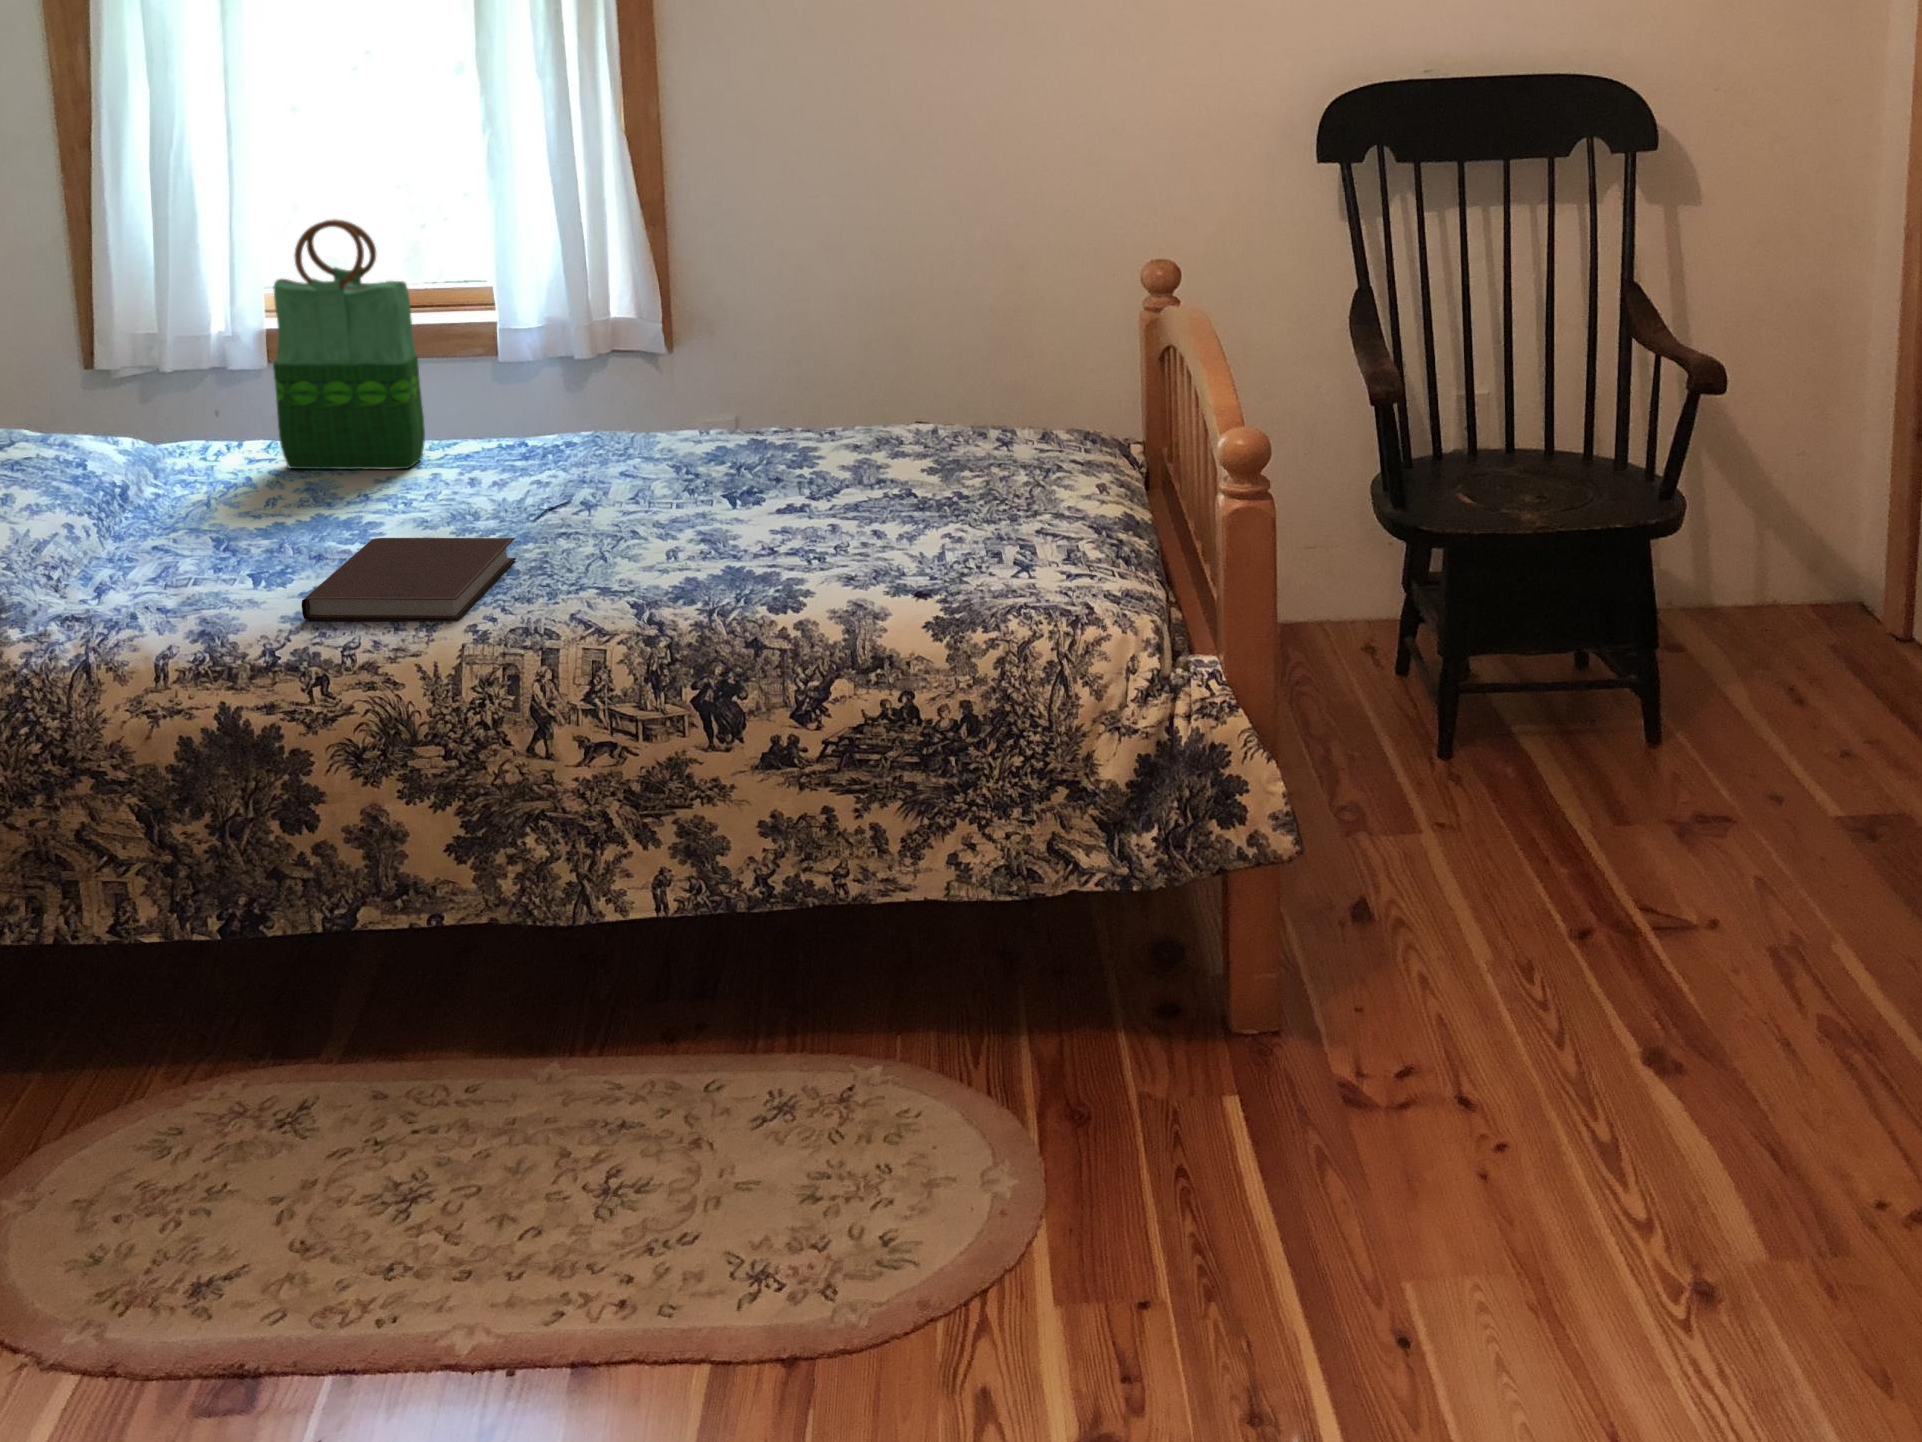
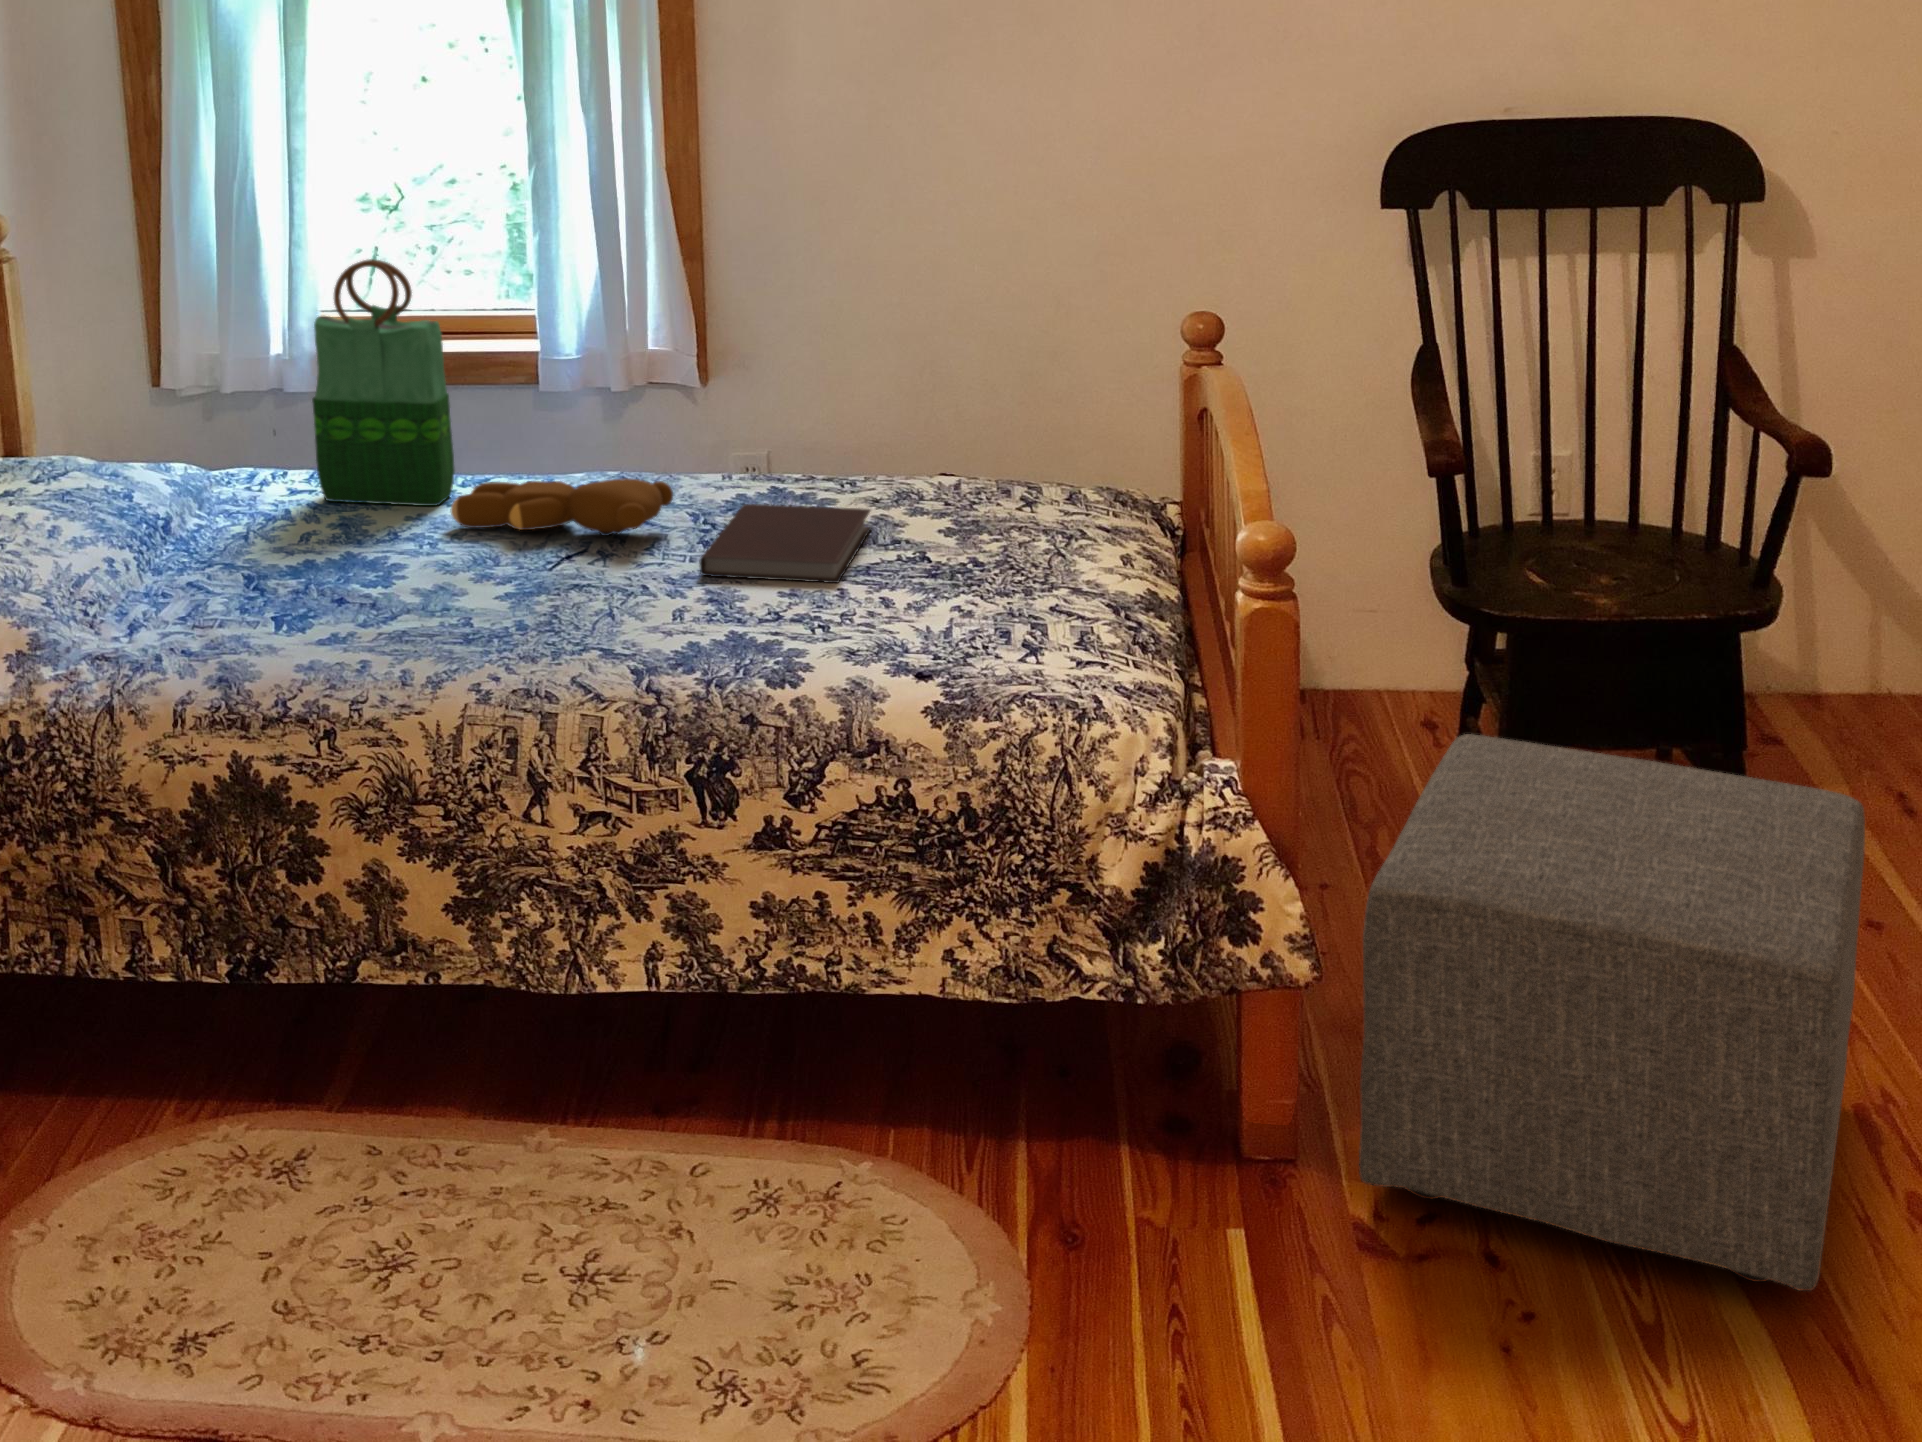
teddy bear: none [425,431,655,488] -> present [451,479,673,536]
notebook: present [302,538,516,621] -> present [700,504,871,583]
ottoman: none [1339,633,1769,1098] -> present [1359,734,1865,1291]

